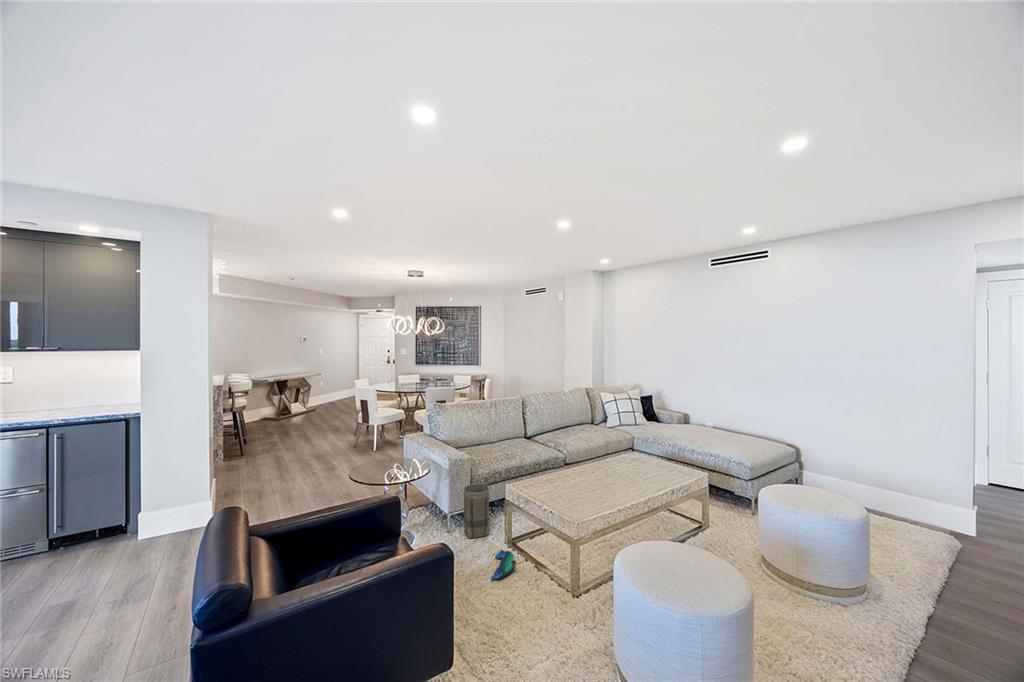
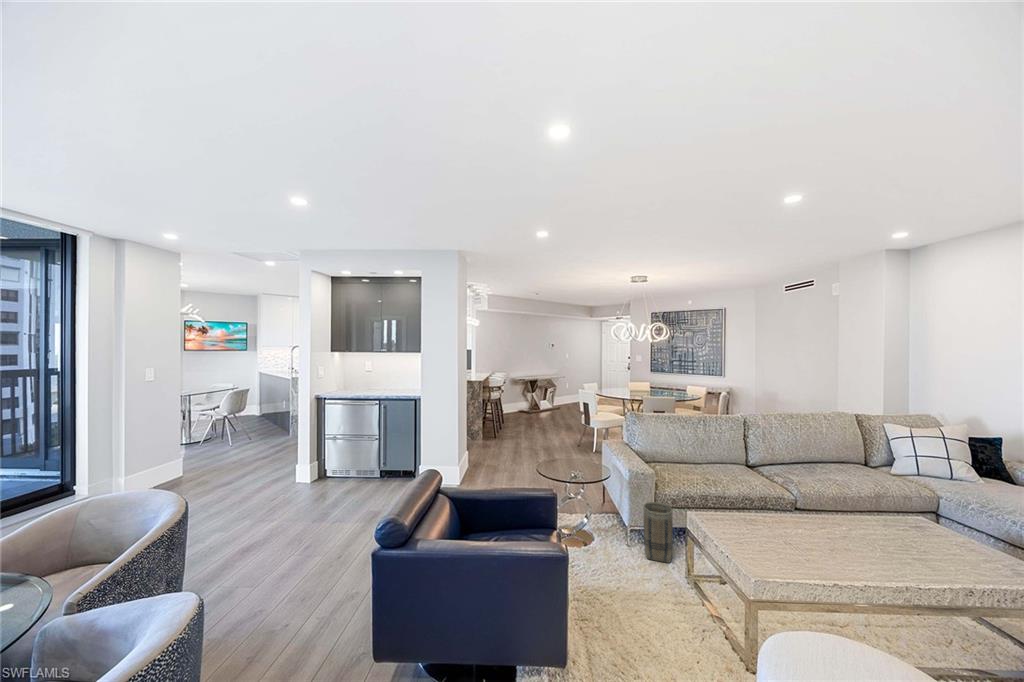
plush toy: present [491,550,516,580] -> none [650,582,685,611]

